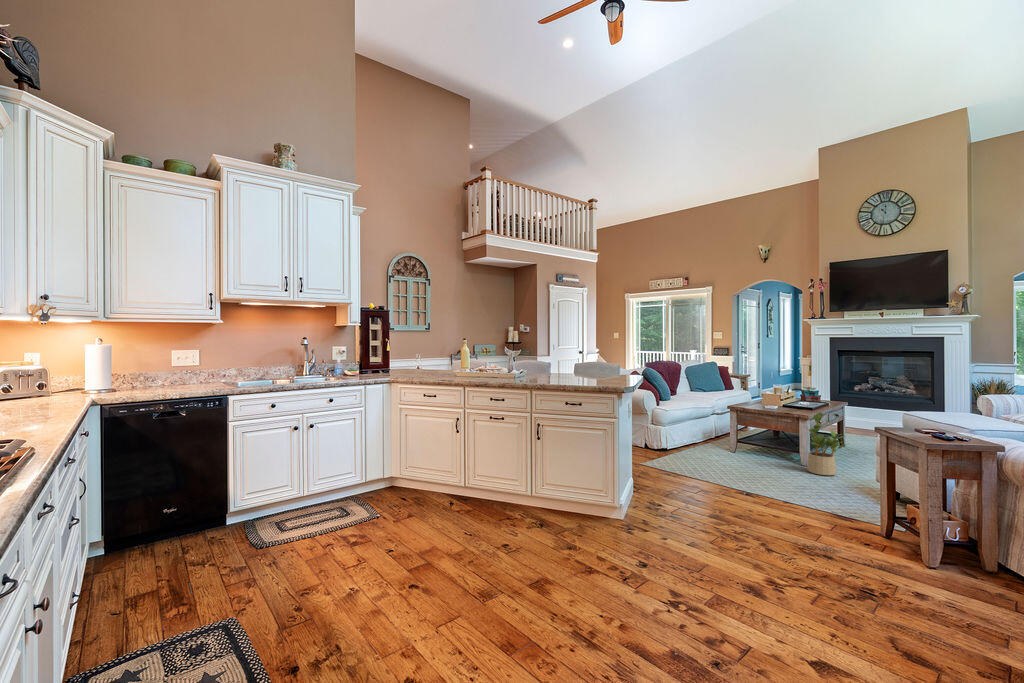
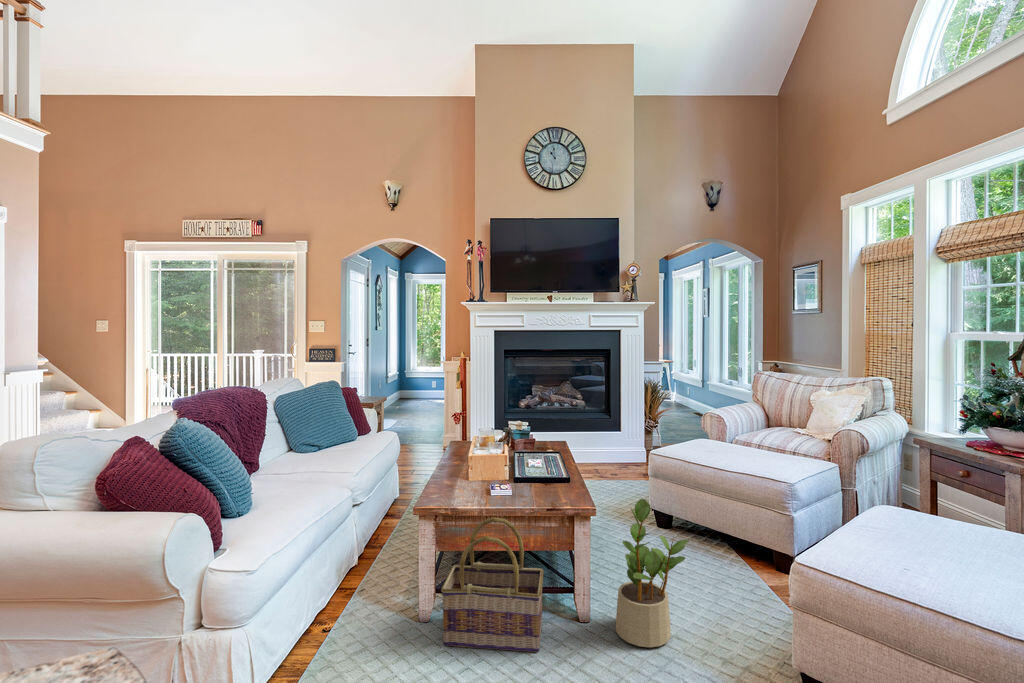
basket: none [728,415,776,465] -> present [441,517,544,652]

